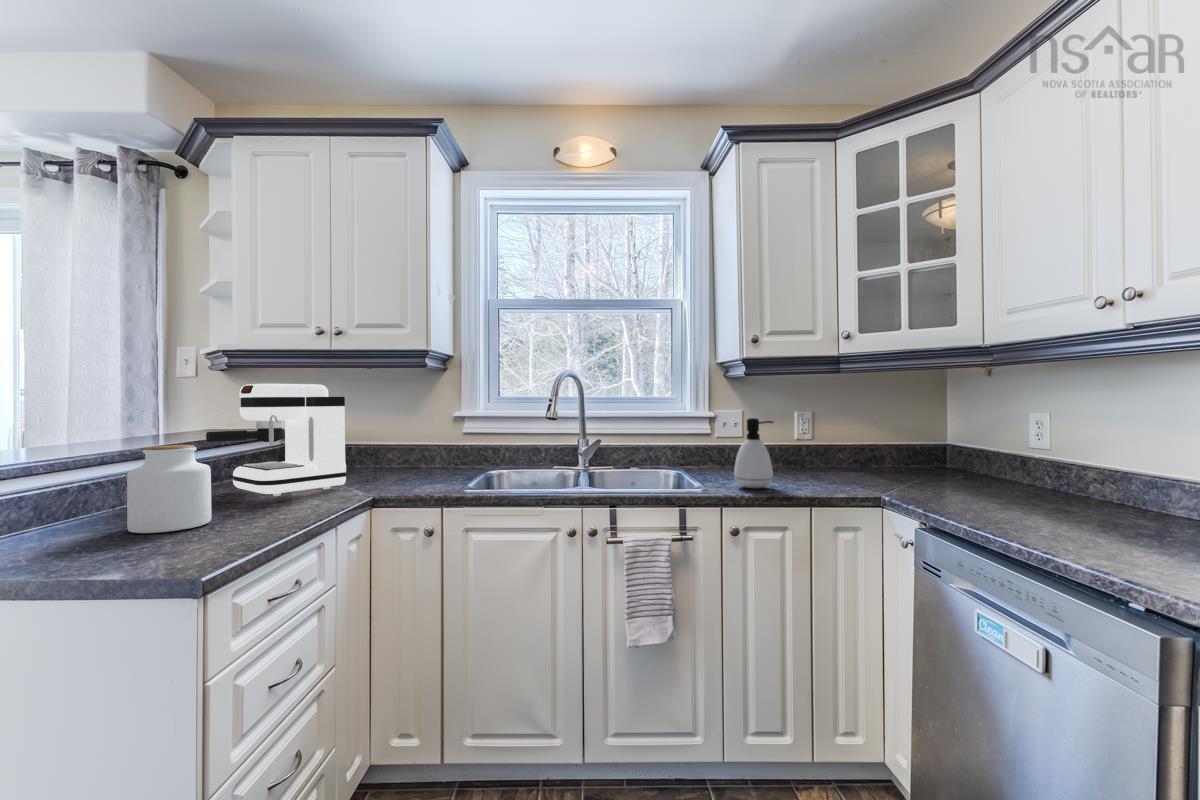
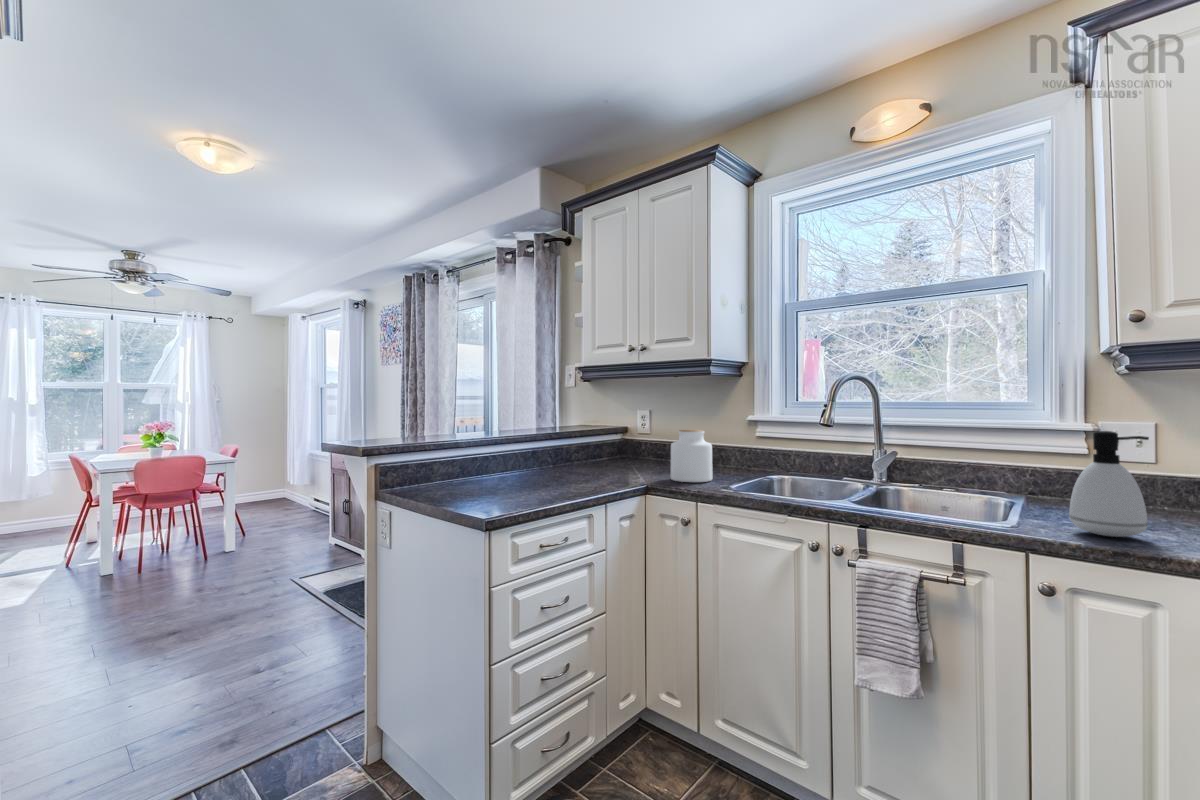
coffee maker: present [206,384,346,496] -> none [548,391,635,477]
jar: present [127,445,212,533] -> present [671,430,712,482]

